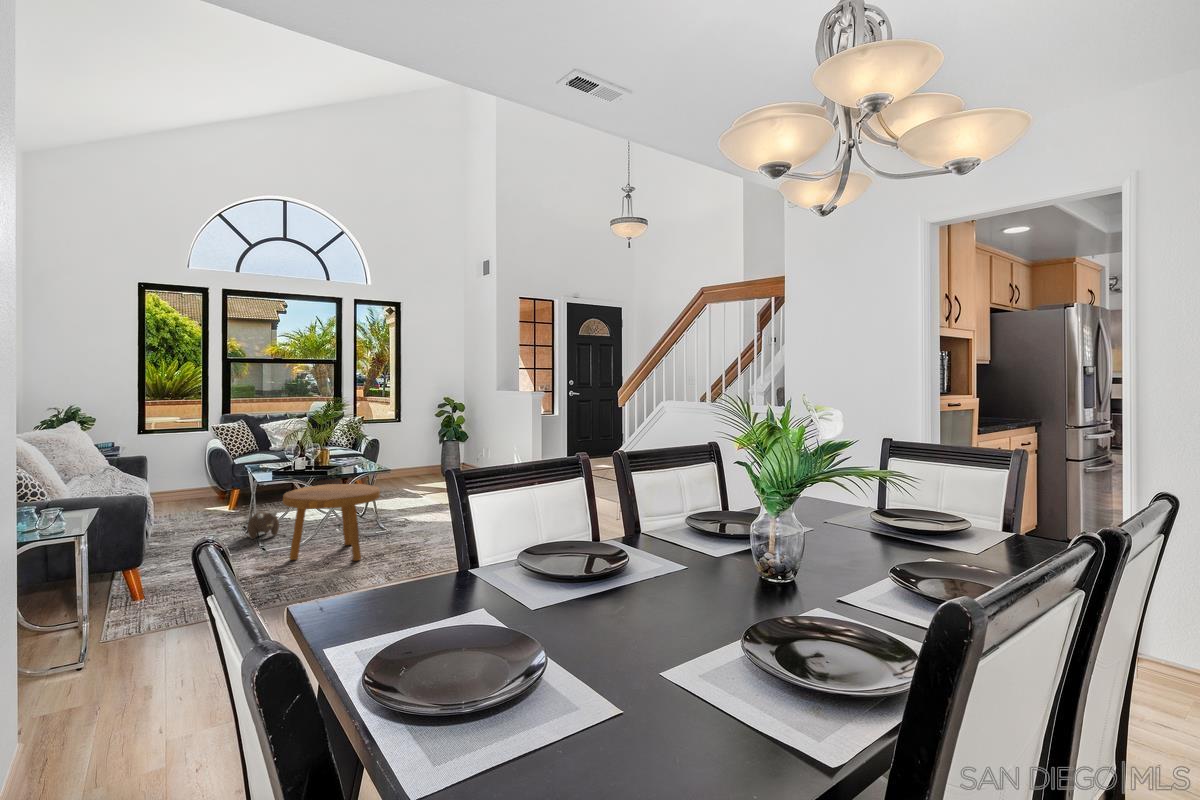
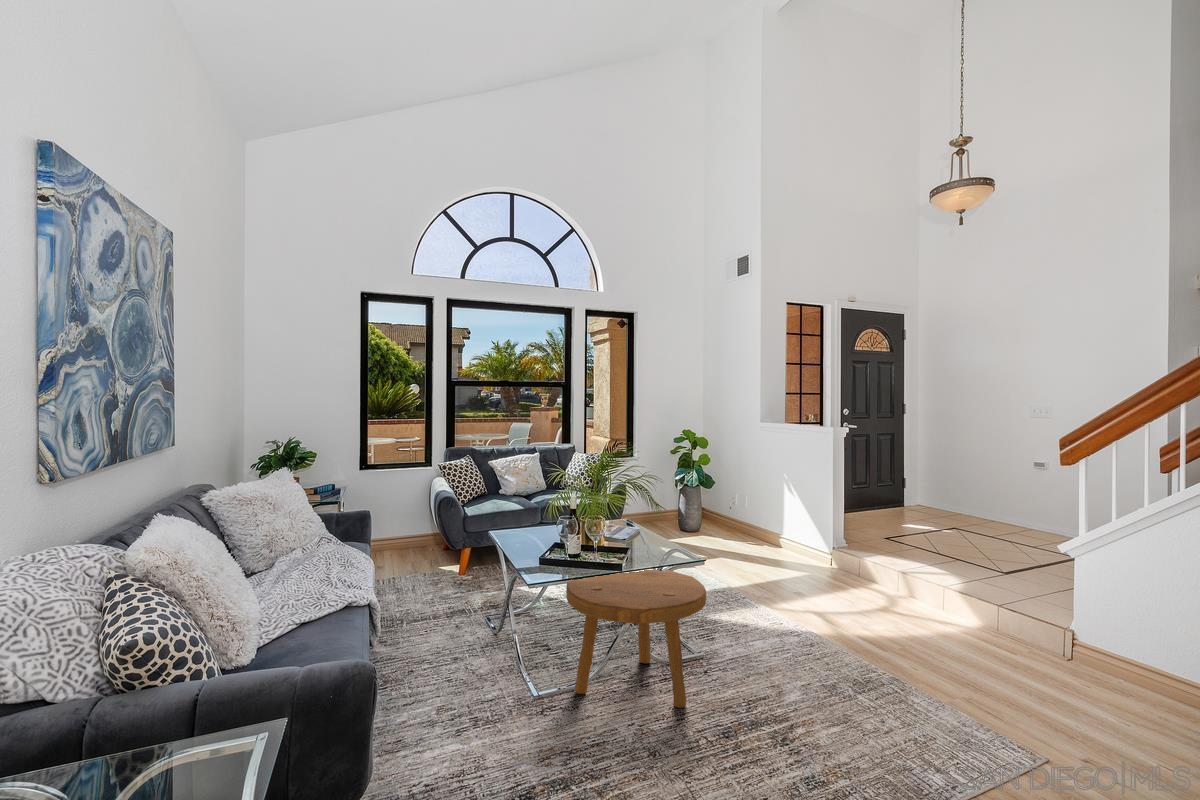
plush toy: present [247,511,279,539] -> none [496,593,537,635]

